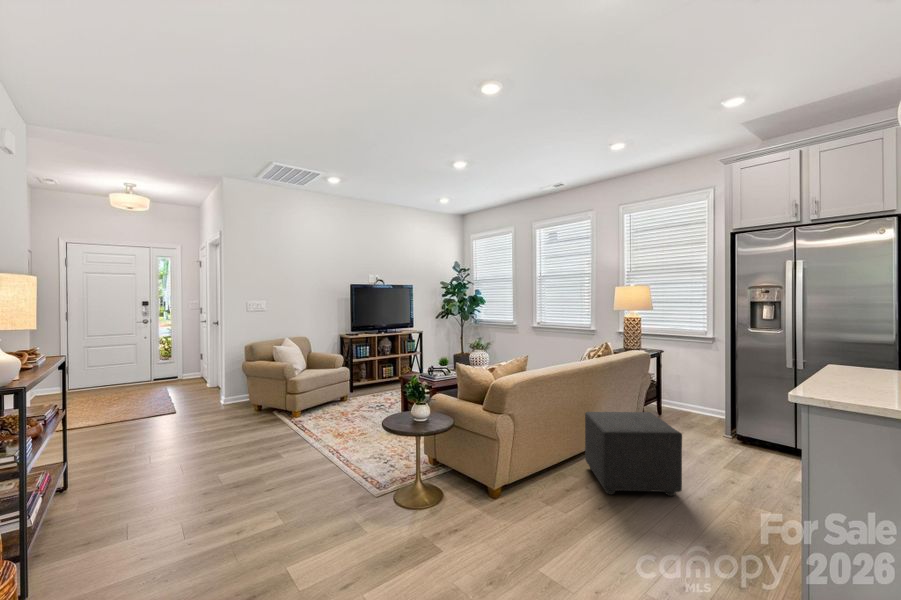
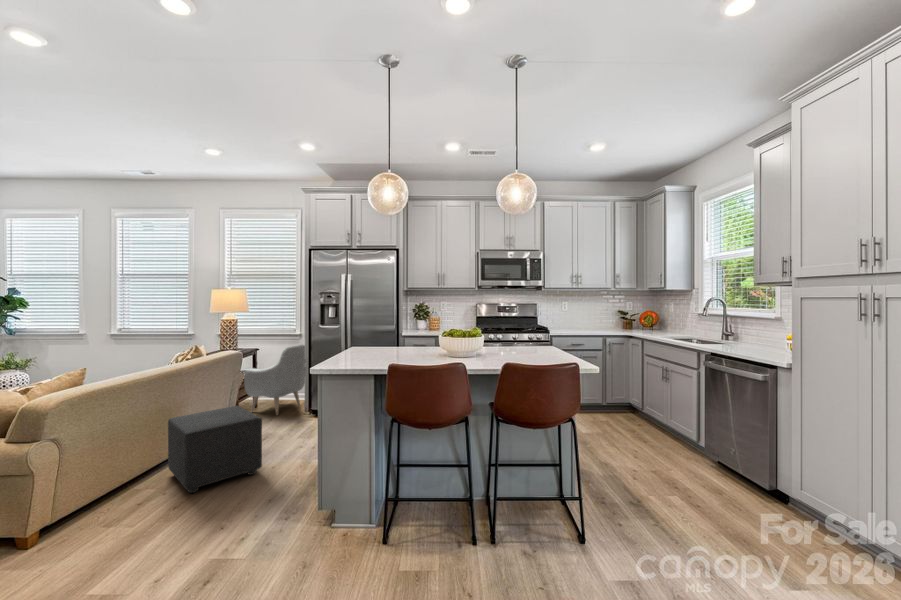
armchair: none [650,352,727,431] -> present [244,345,306,415]

